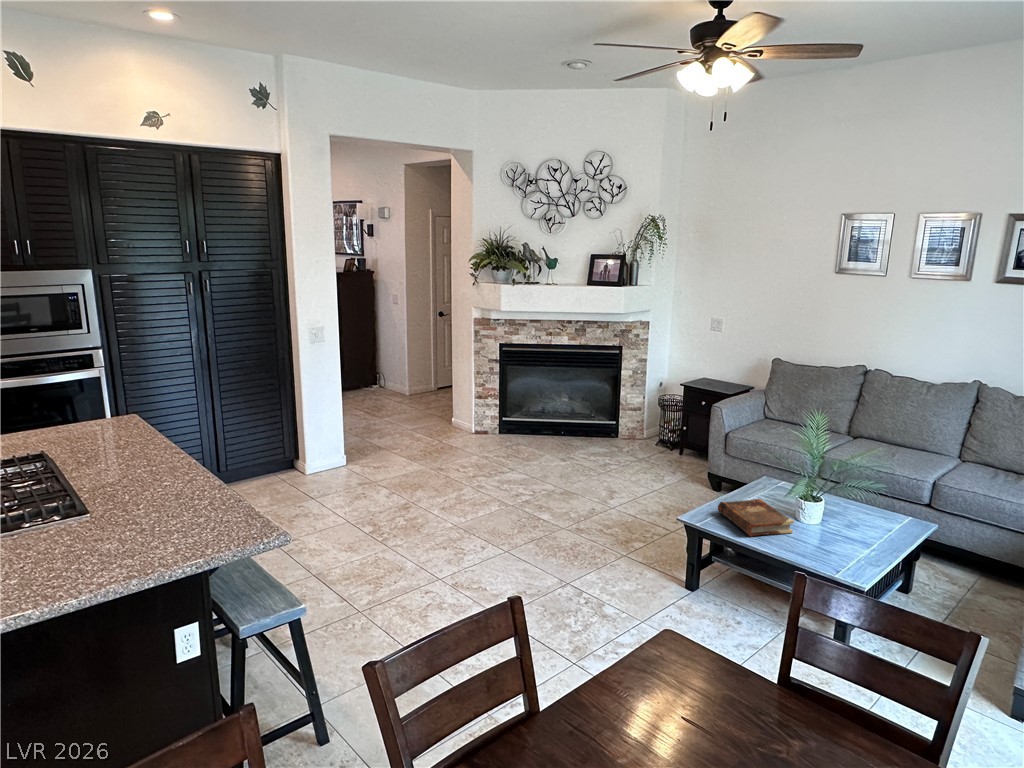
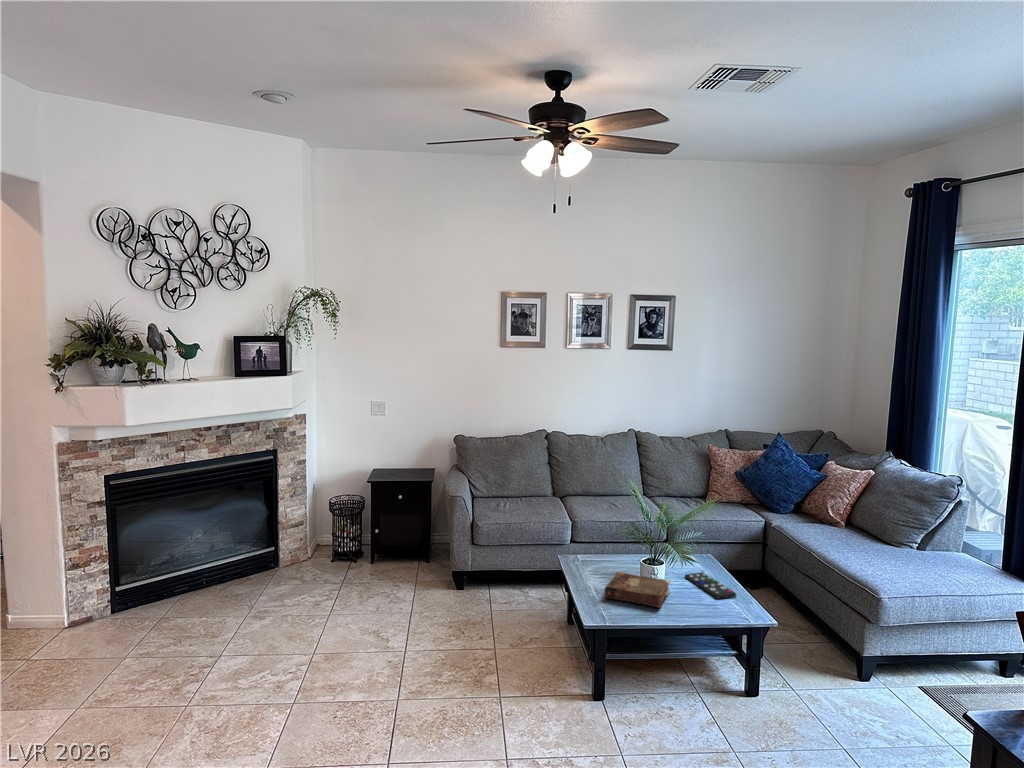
remote control: none [829,529,869,563] -> present [685,572,736,598]

